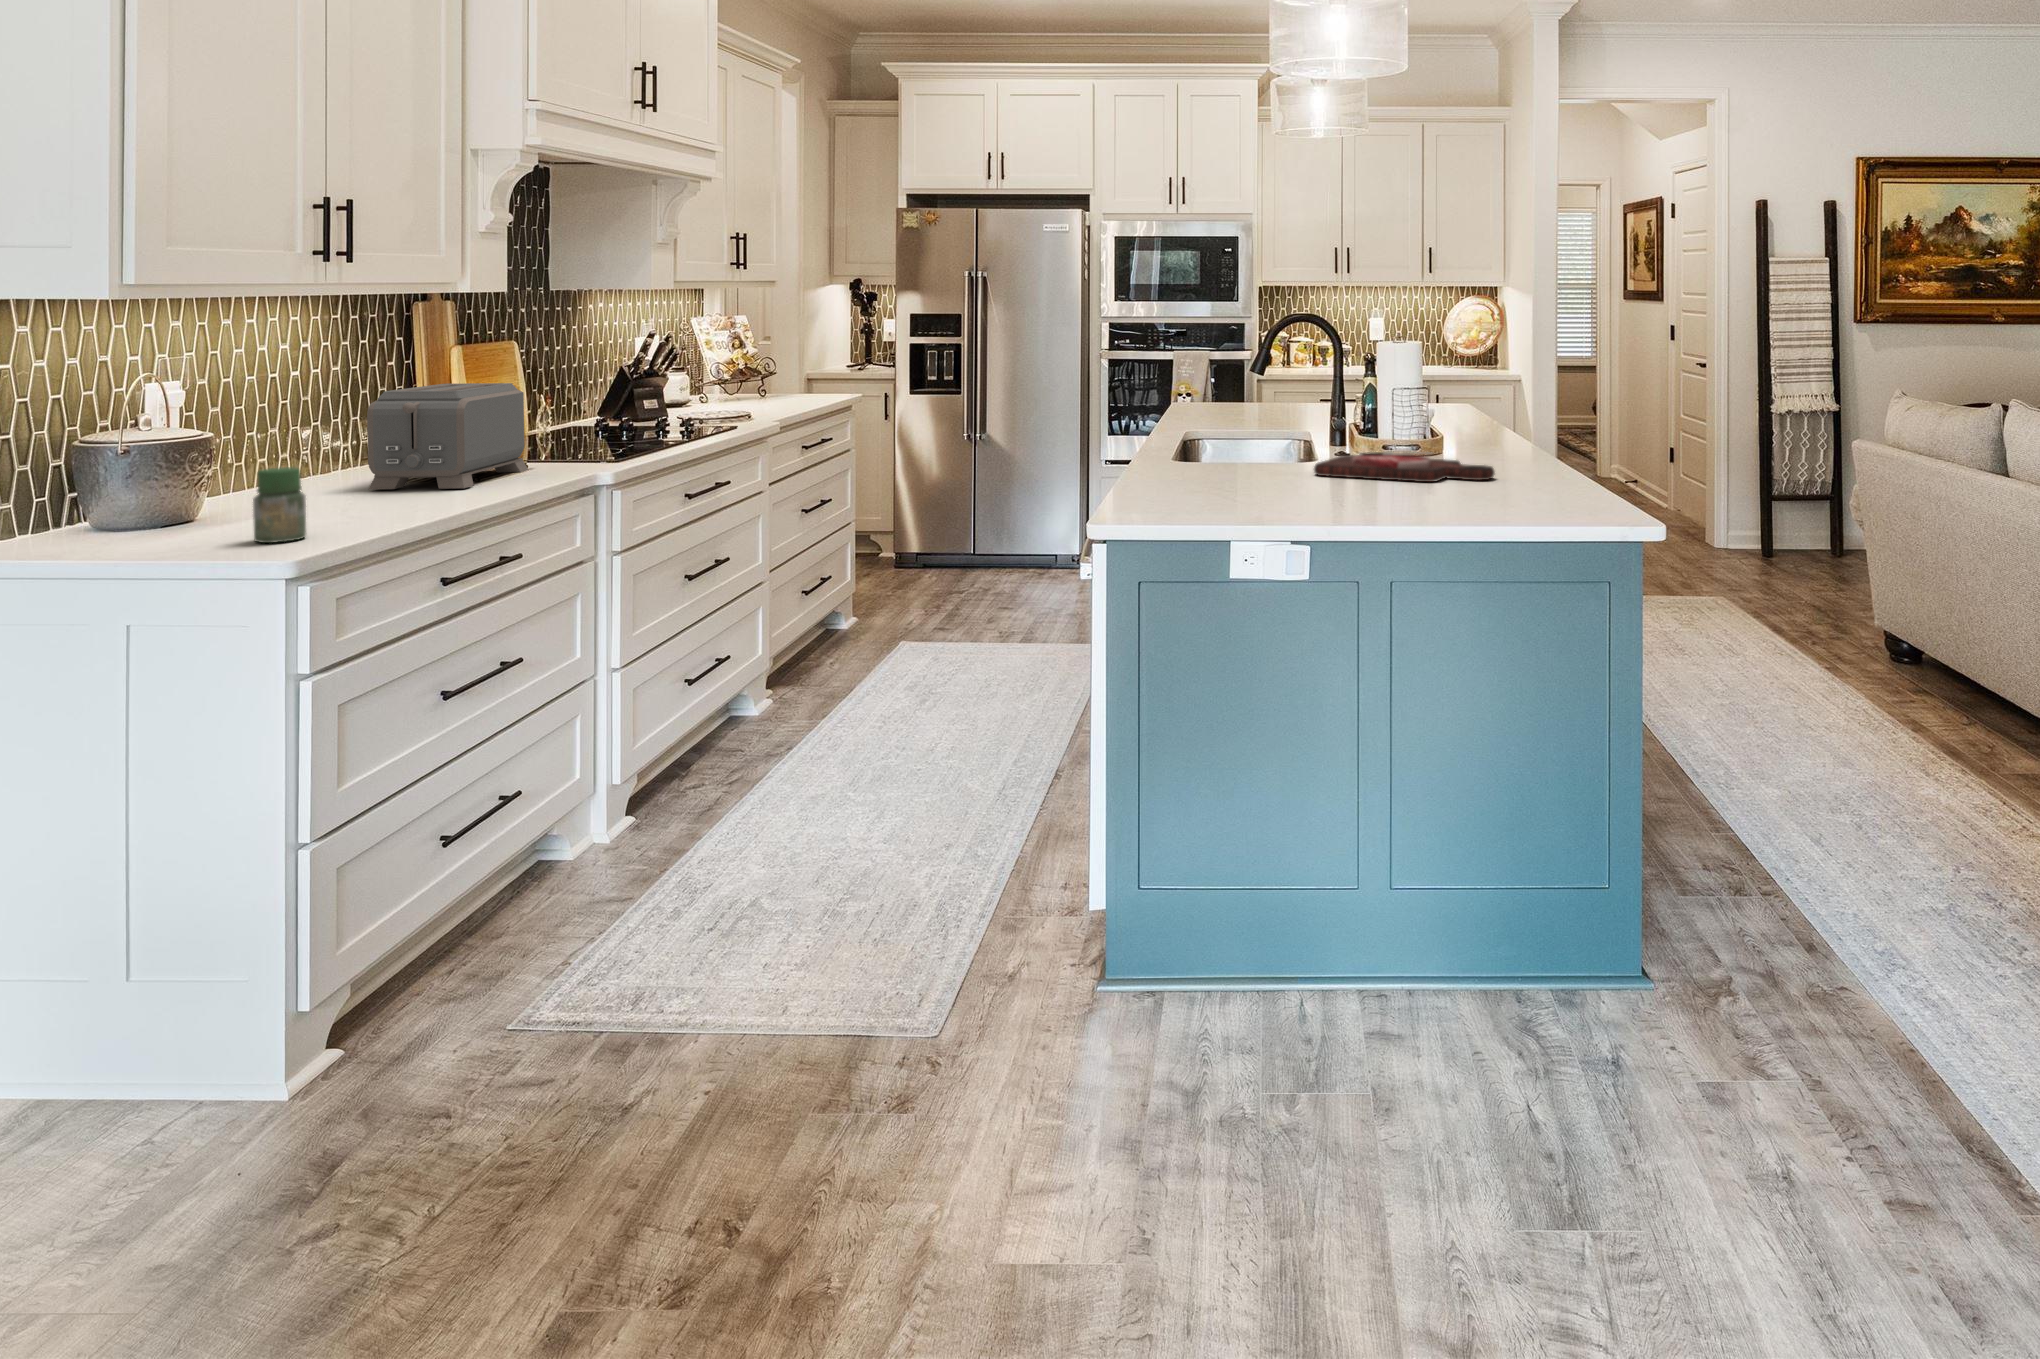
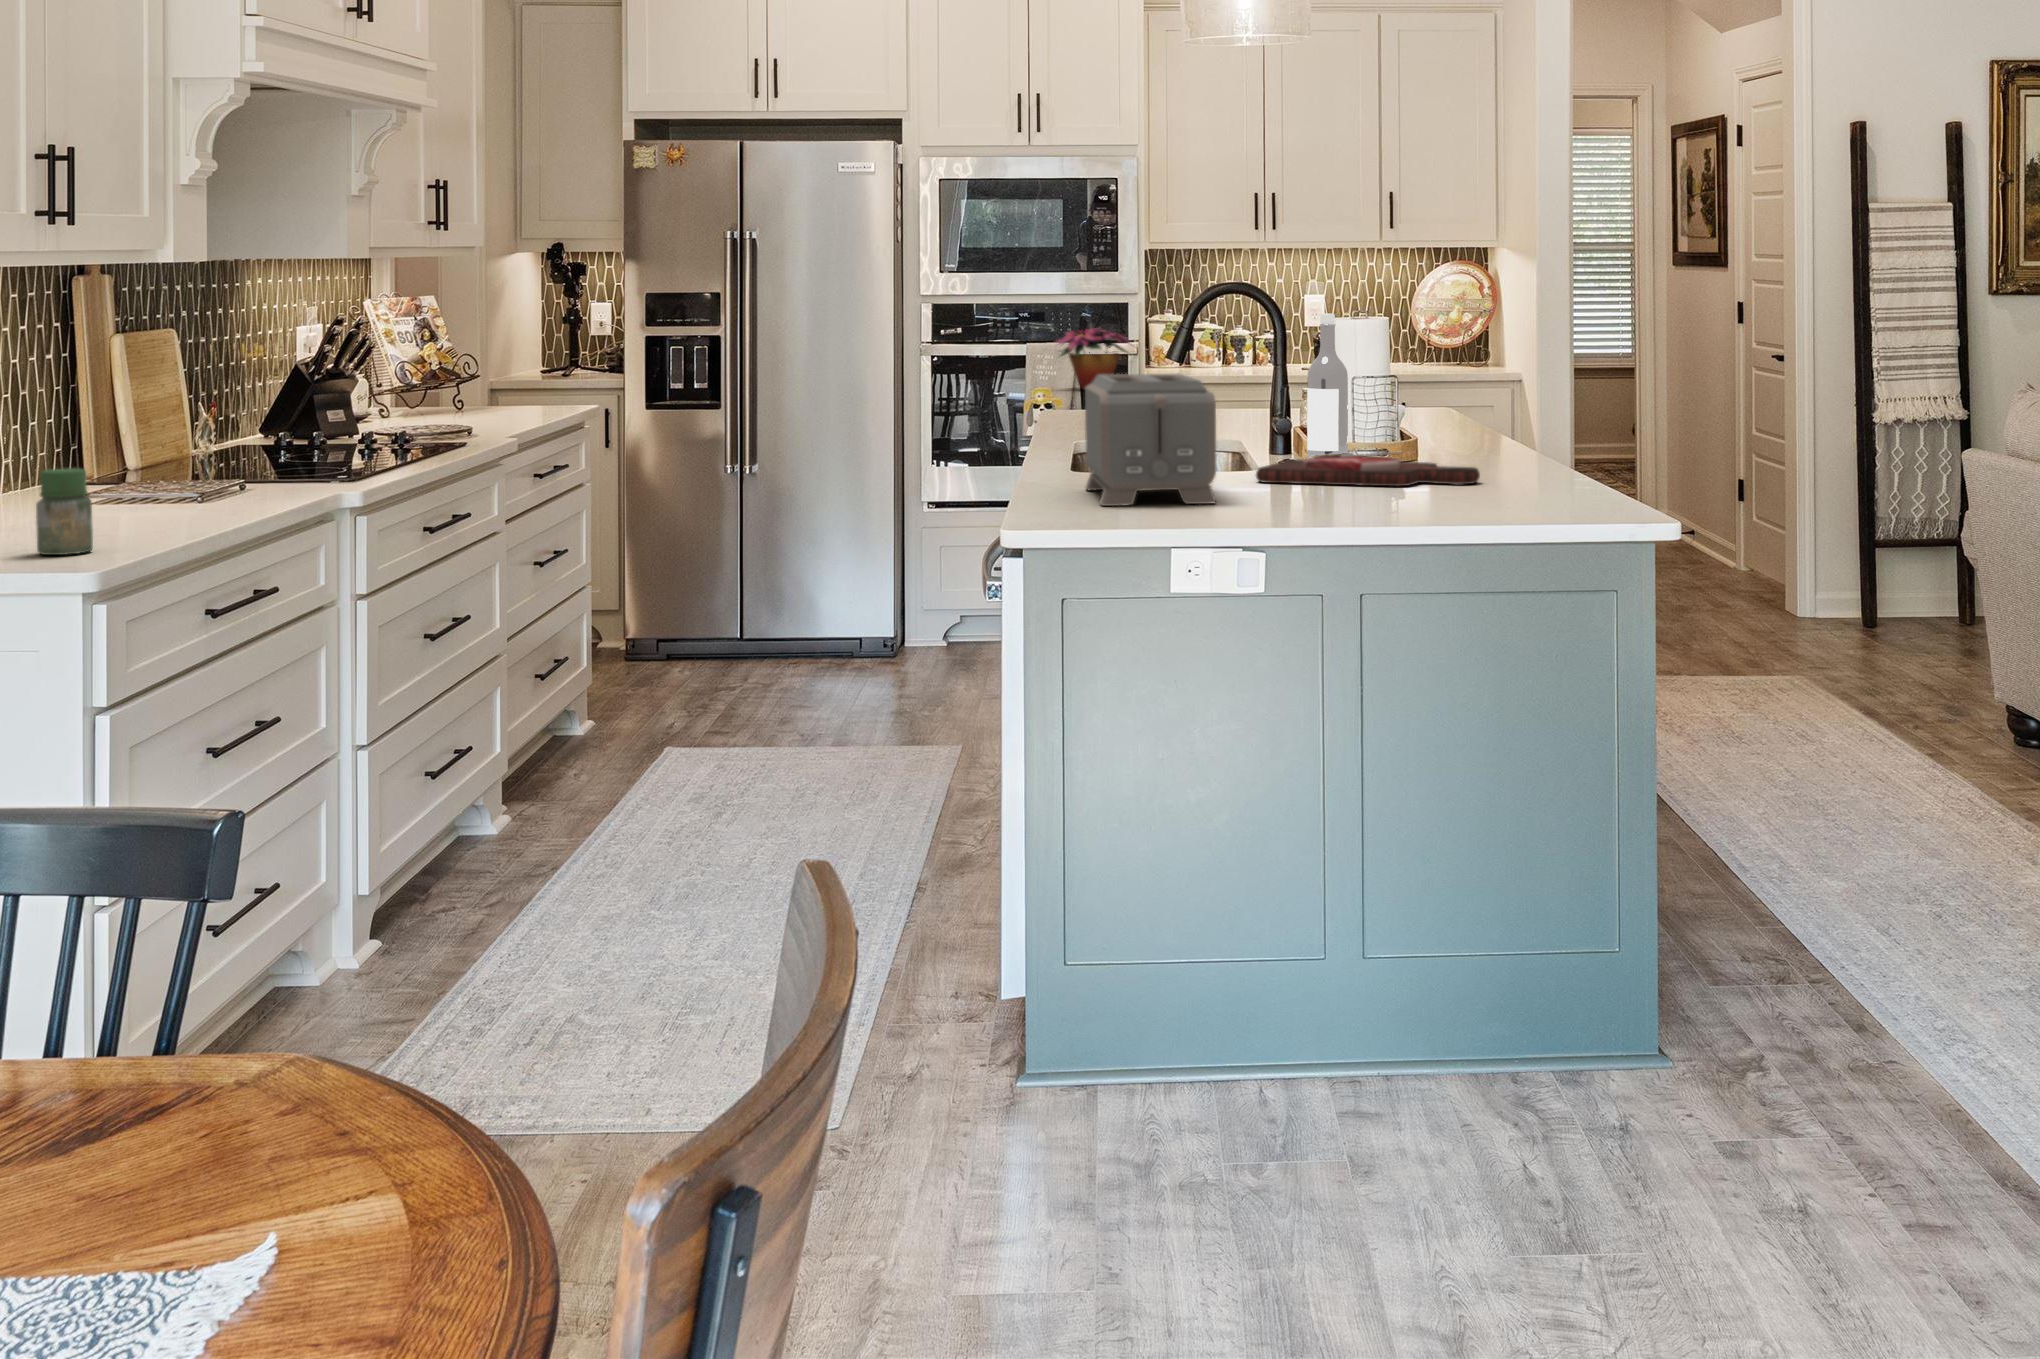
wine bottle: none [1360,339,1391,455] -> present [1307,314,1348,458]
flower arrangement: none [1194,340,1257,384] -> present [1058,328,1130,390]
toaster: present [367,383,528,490] -> present [1085,374,1217,506]

